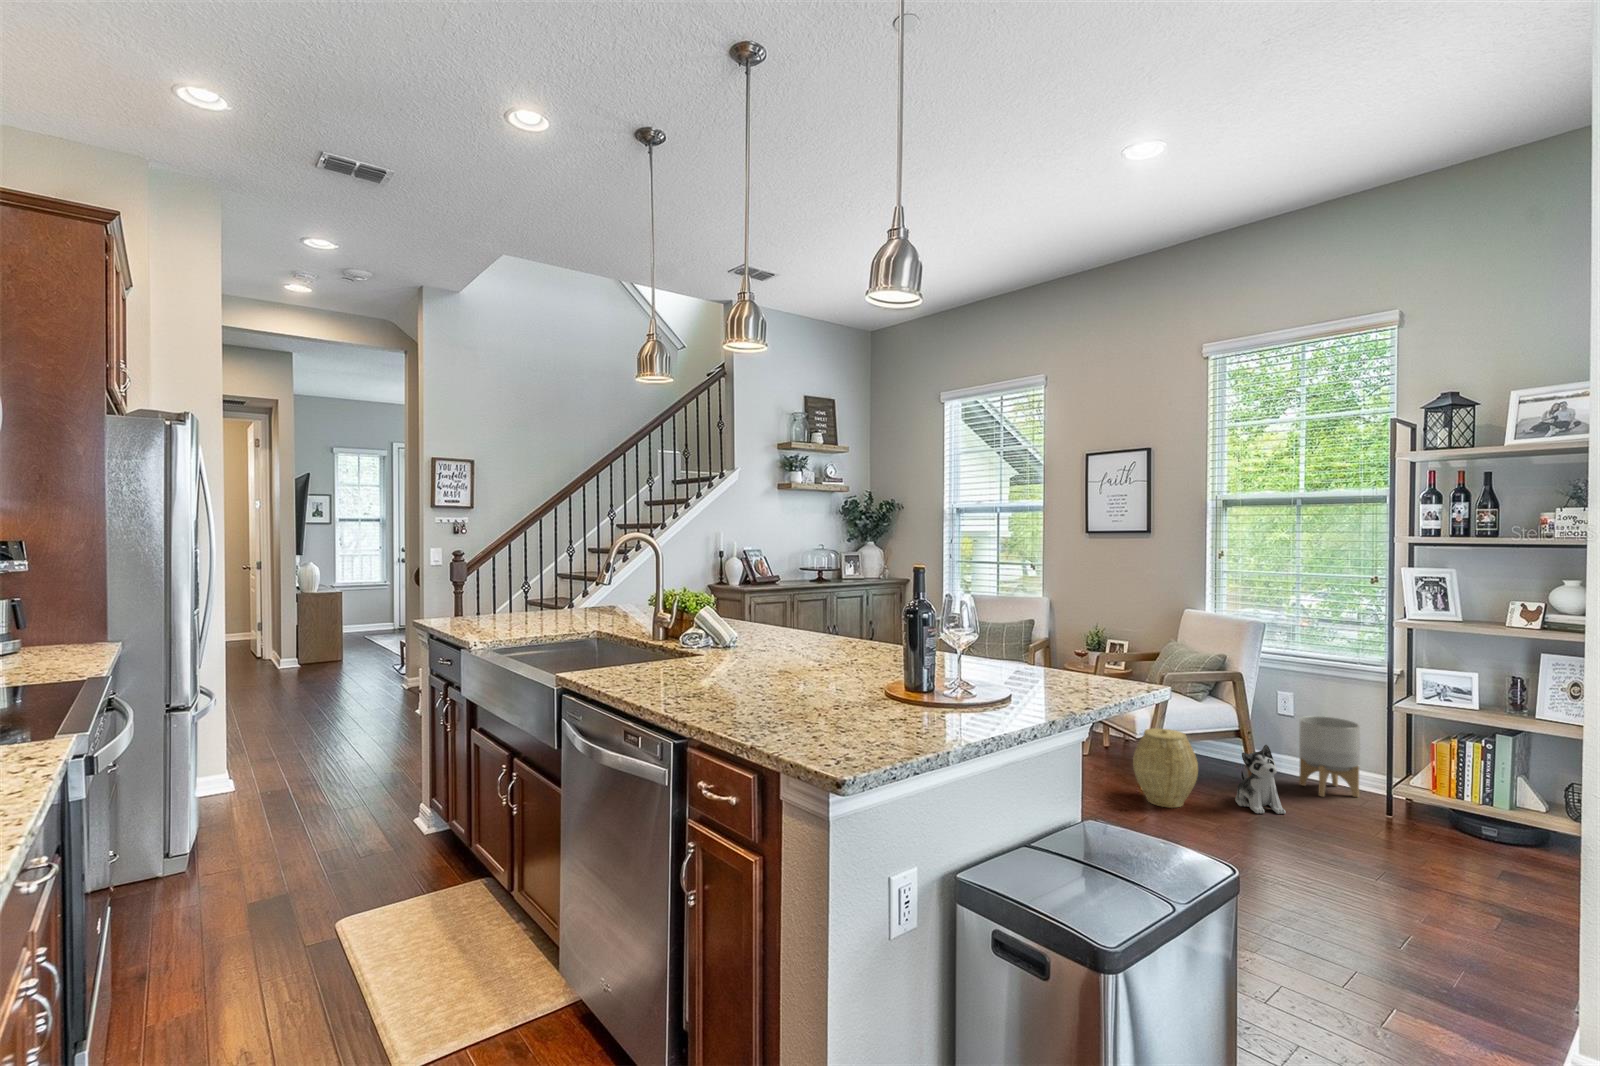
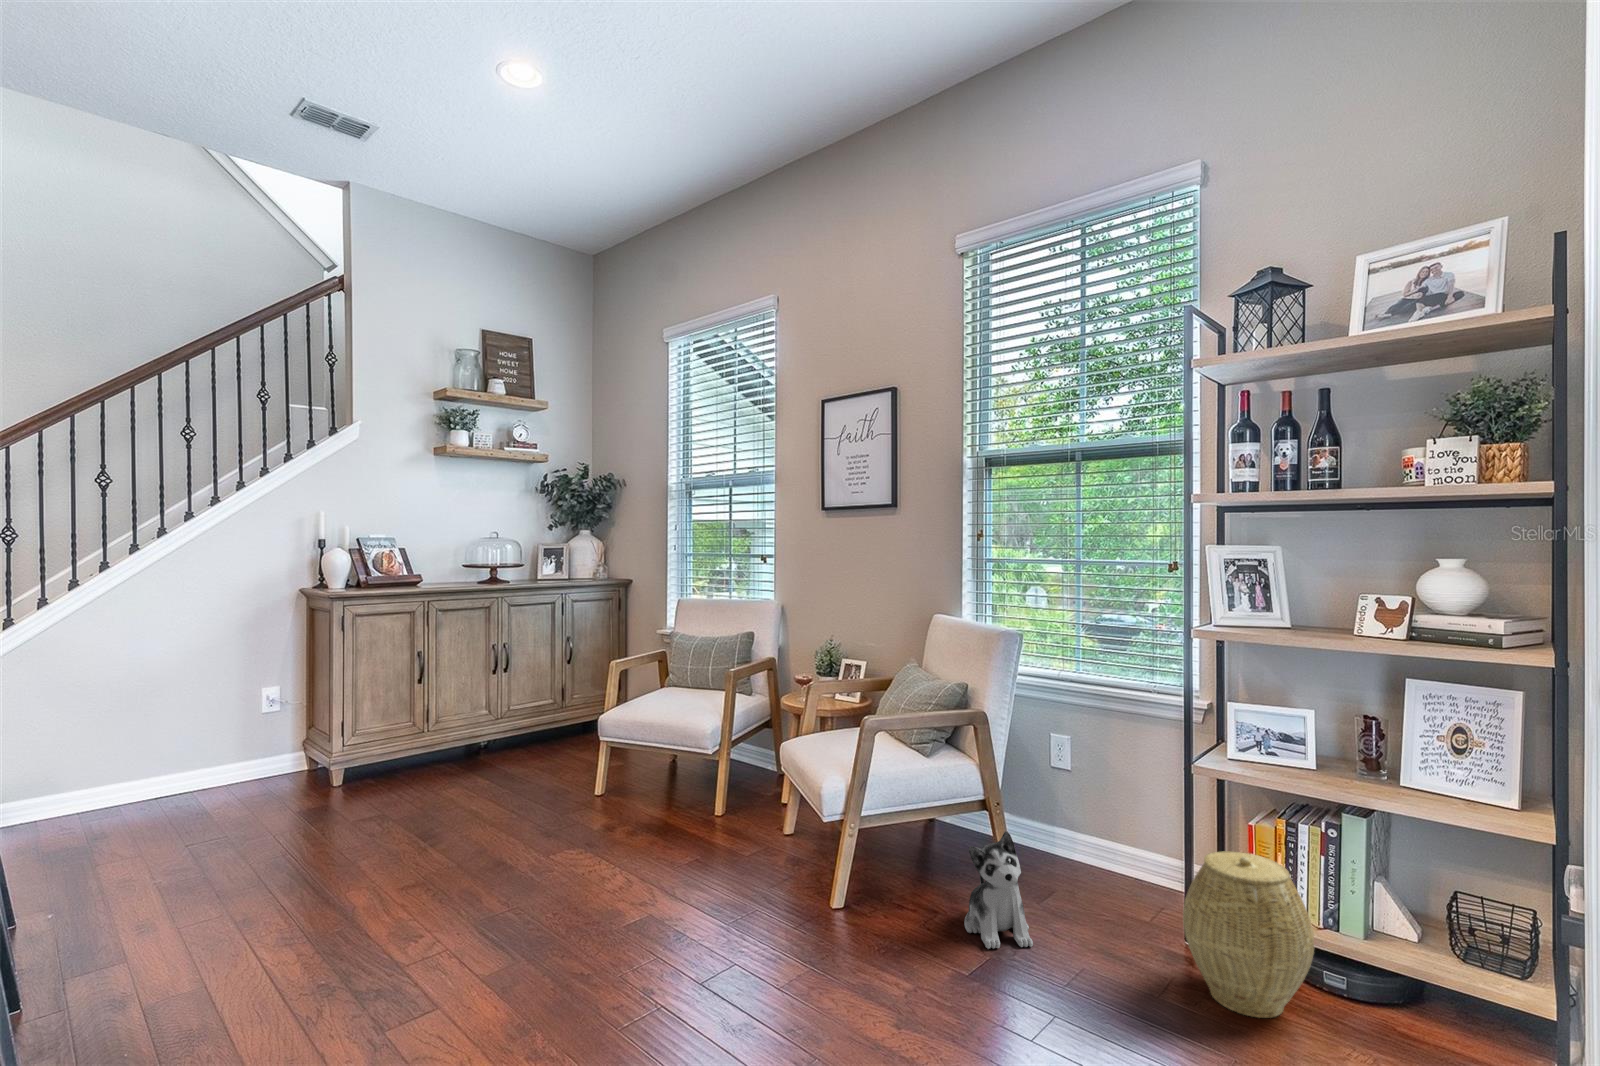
planter: present [1299,716,1360,797] -> none [1071,773,1153,904]
woven basket: present [1133,728,1198,808] -> present [1183,851,1314,1018]

